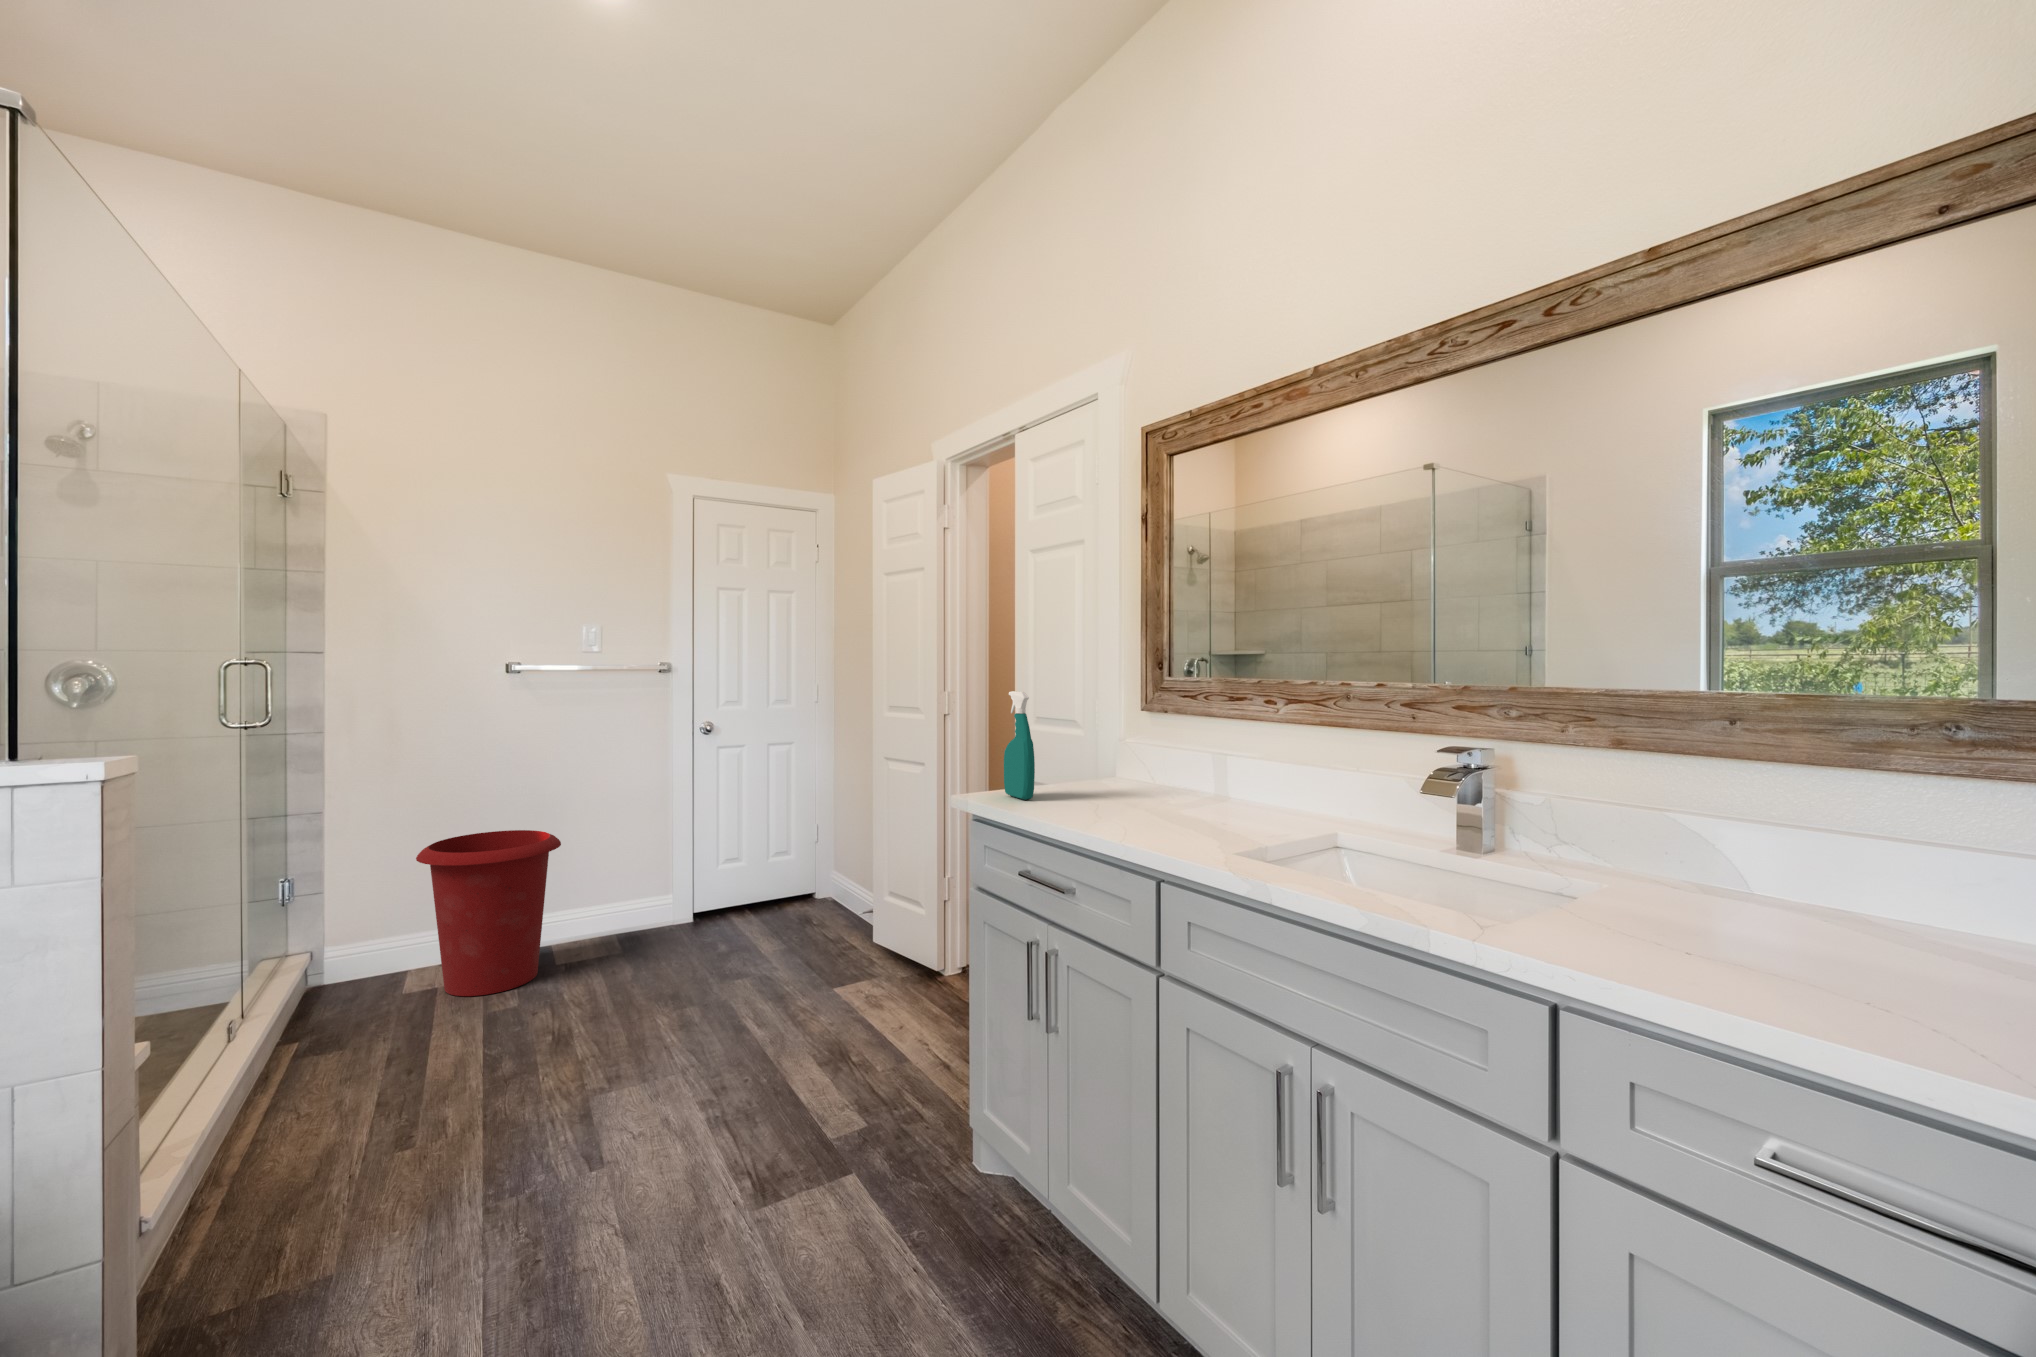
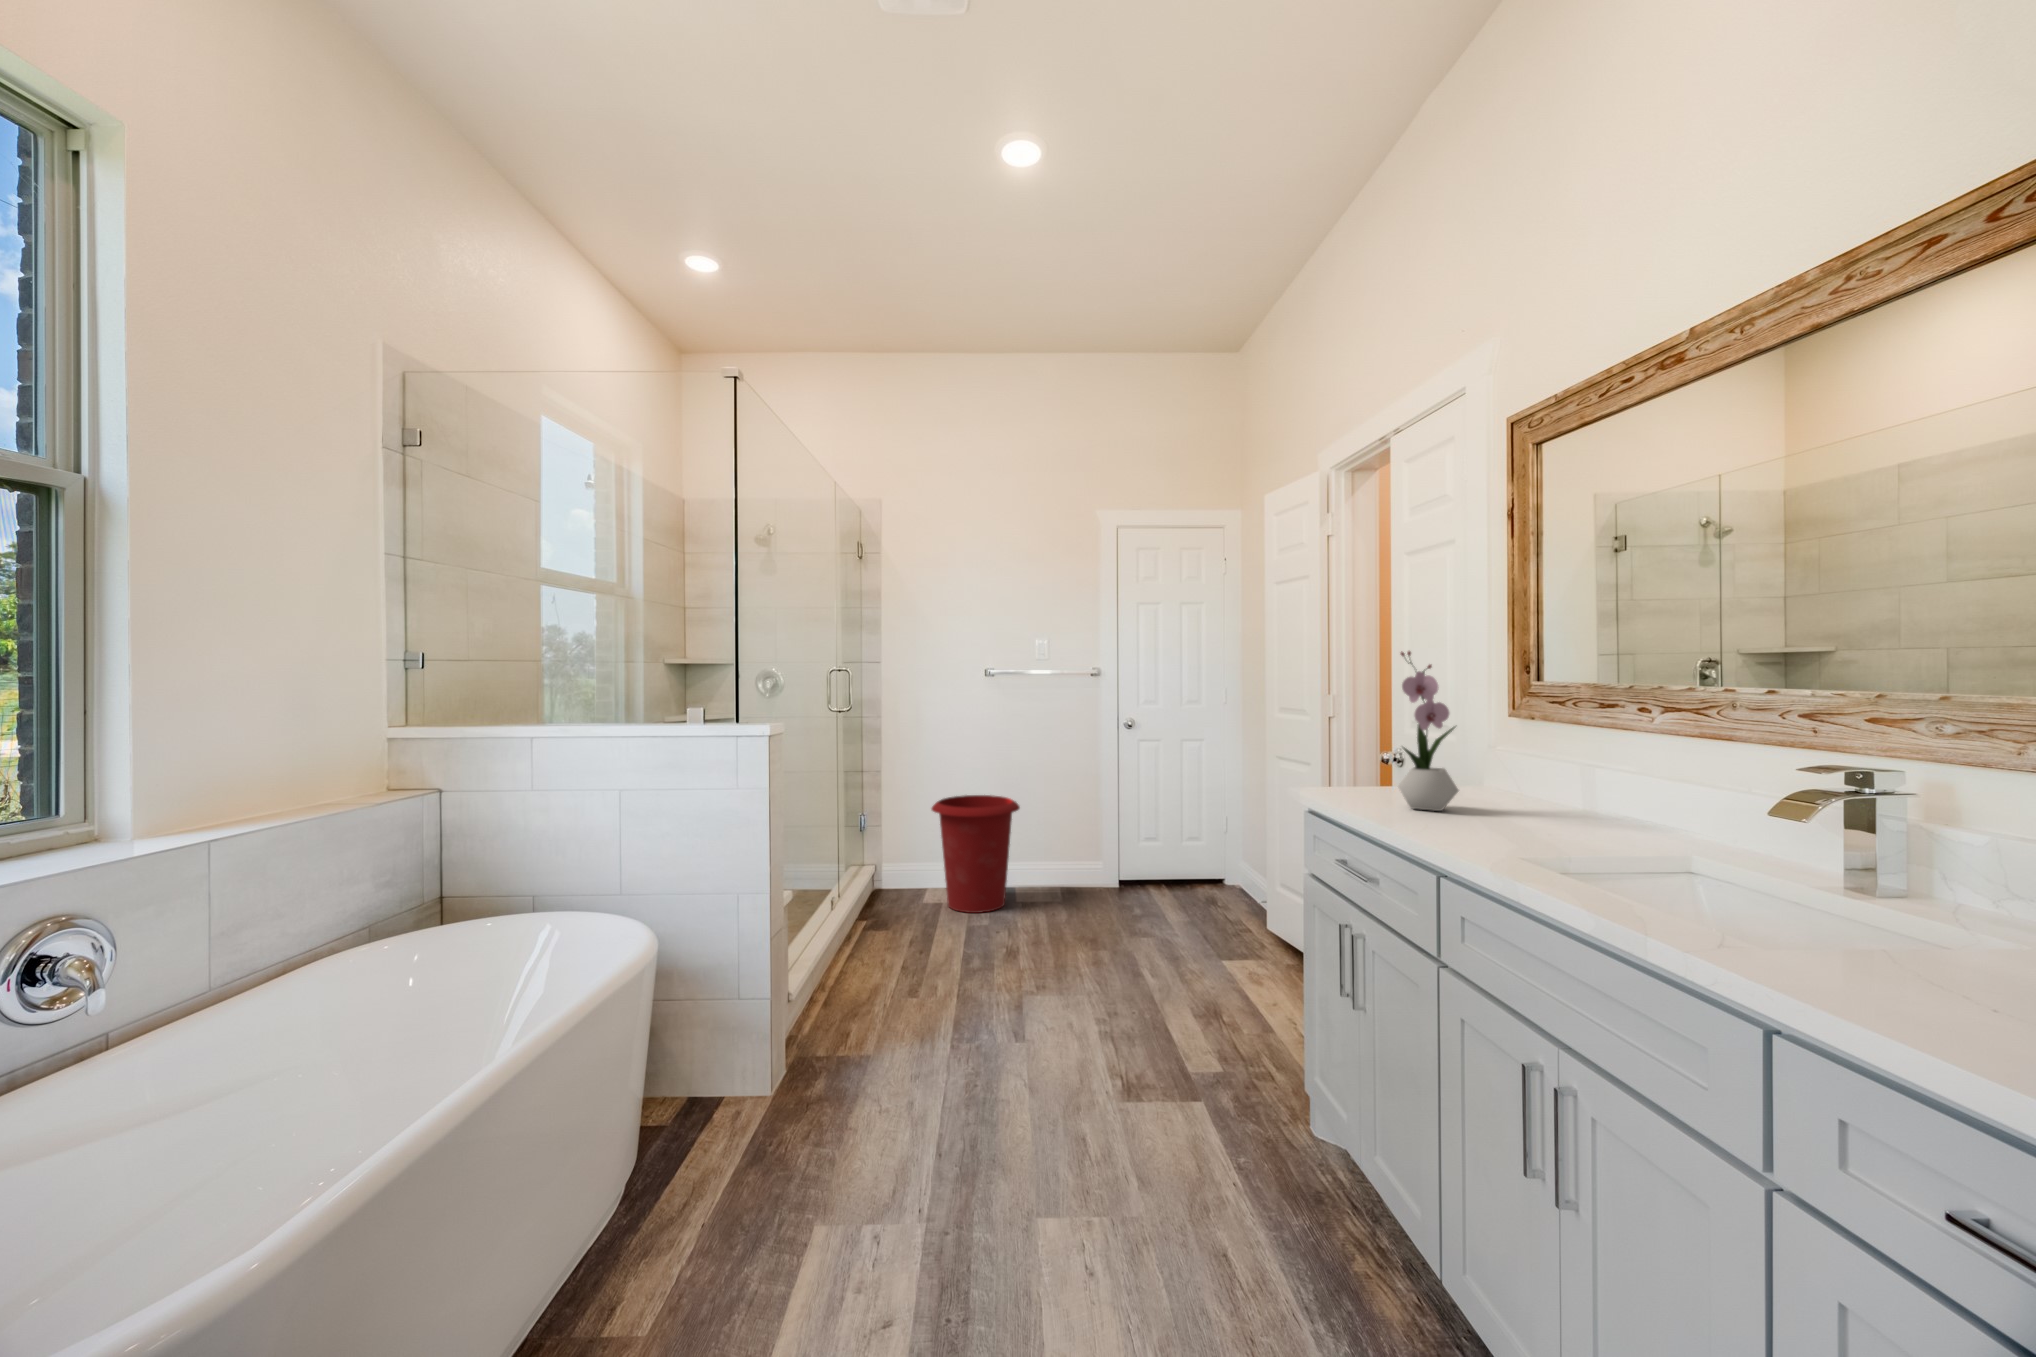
flower arrangement: none [1069,646,1125,809] -> present [1398,651,1459,811]
spray bottle: present [1004,691,1035,800] -> none [1342,694,1369,797]

